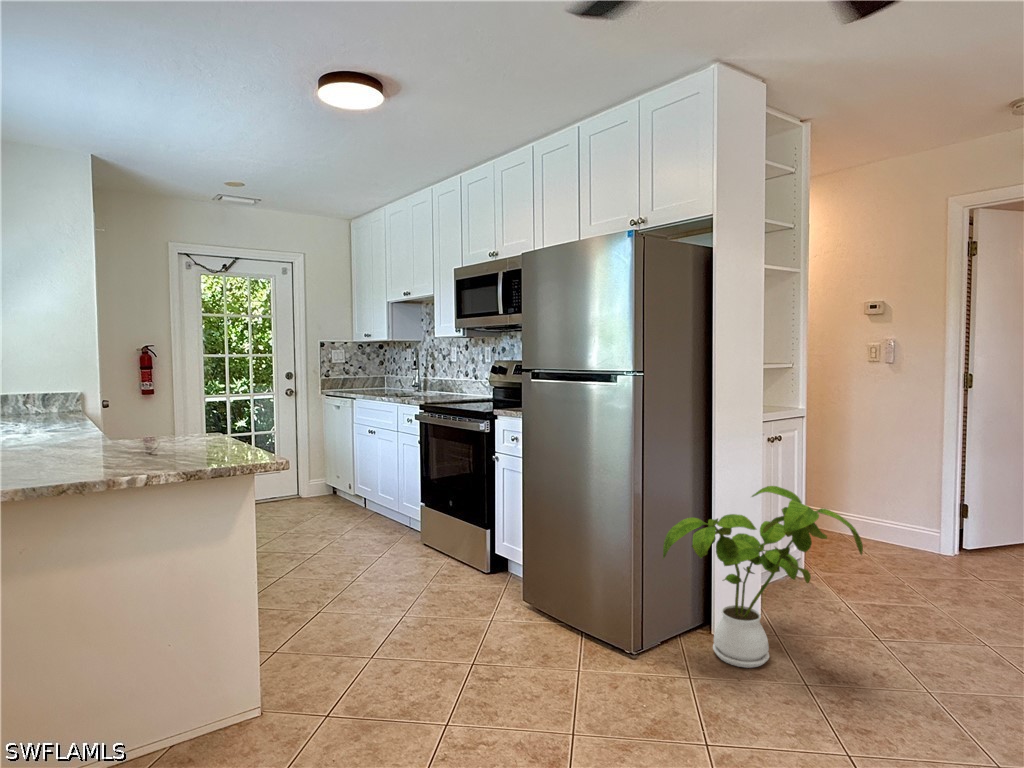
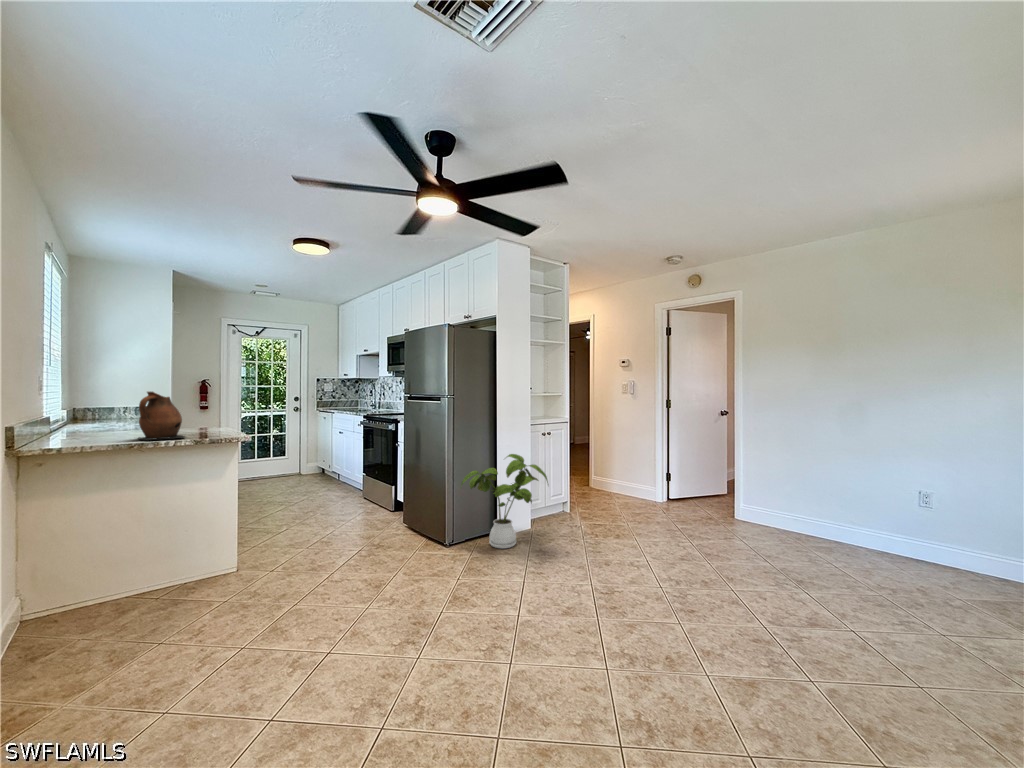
ceramic pitcher: none [47,370,153,476] -> present [138,391,185,440]

